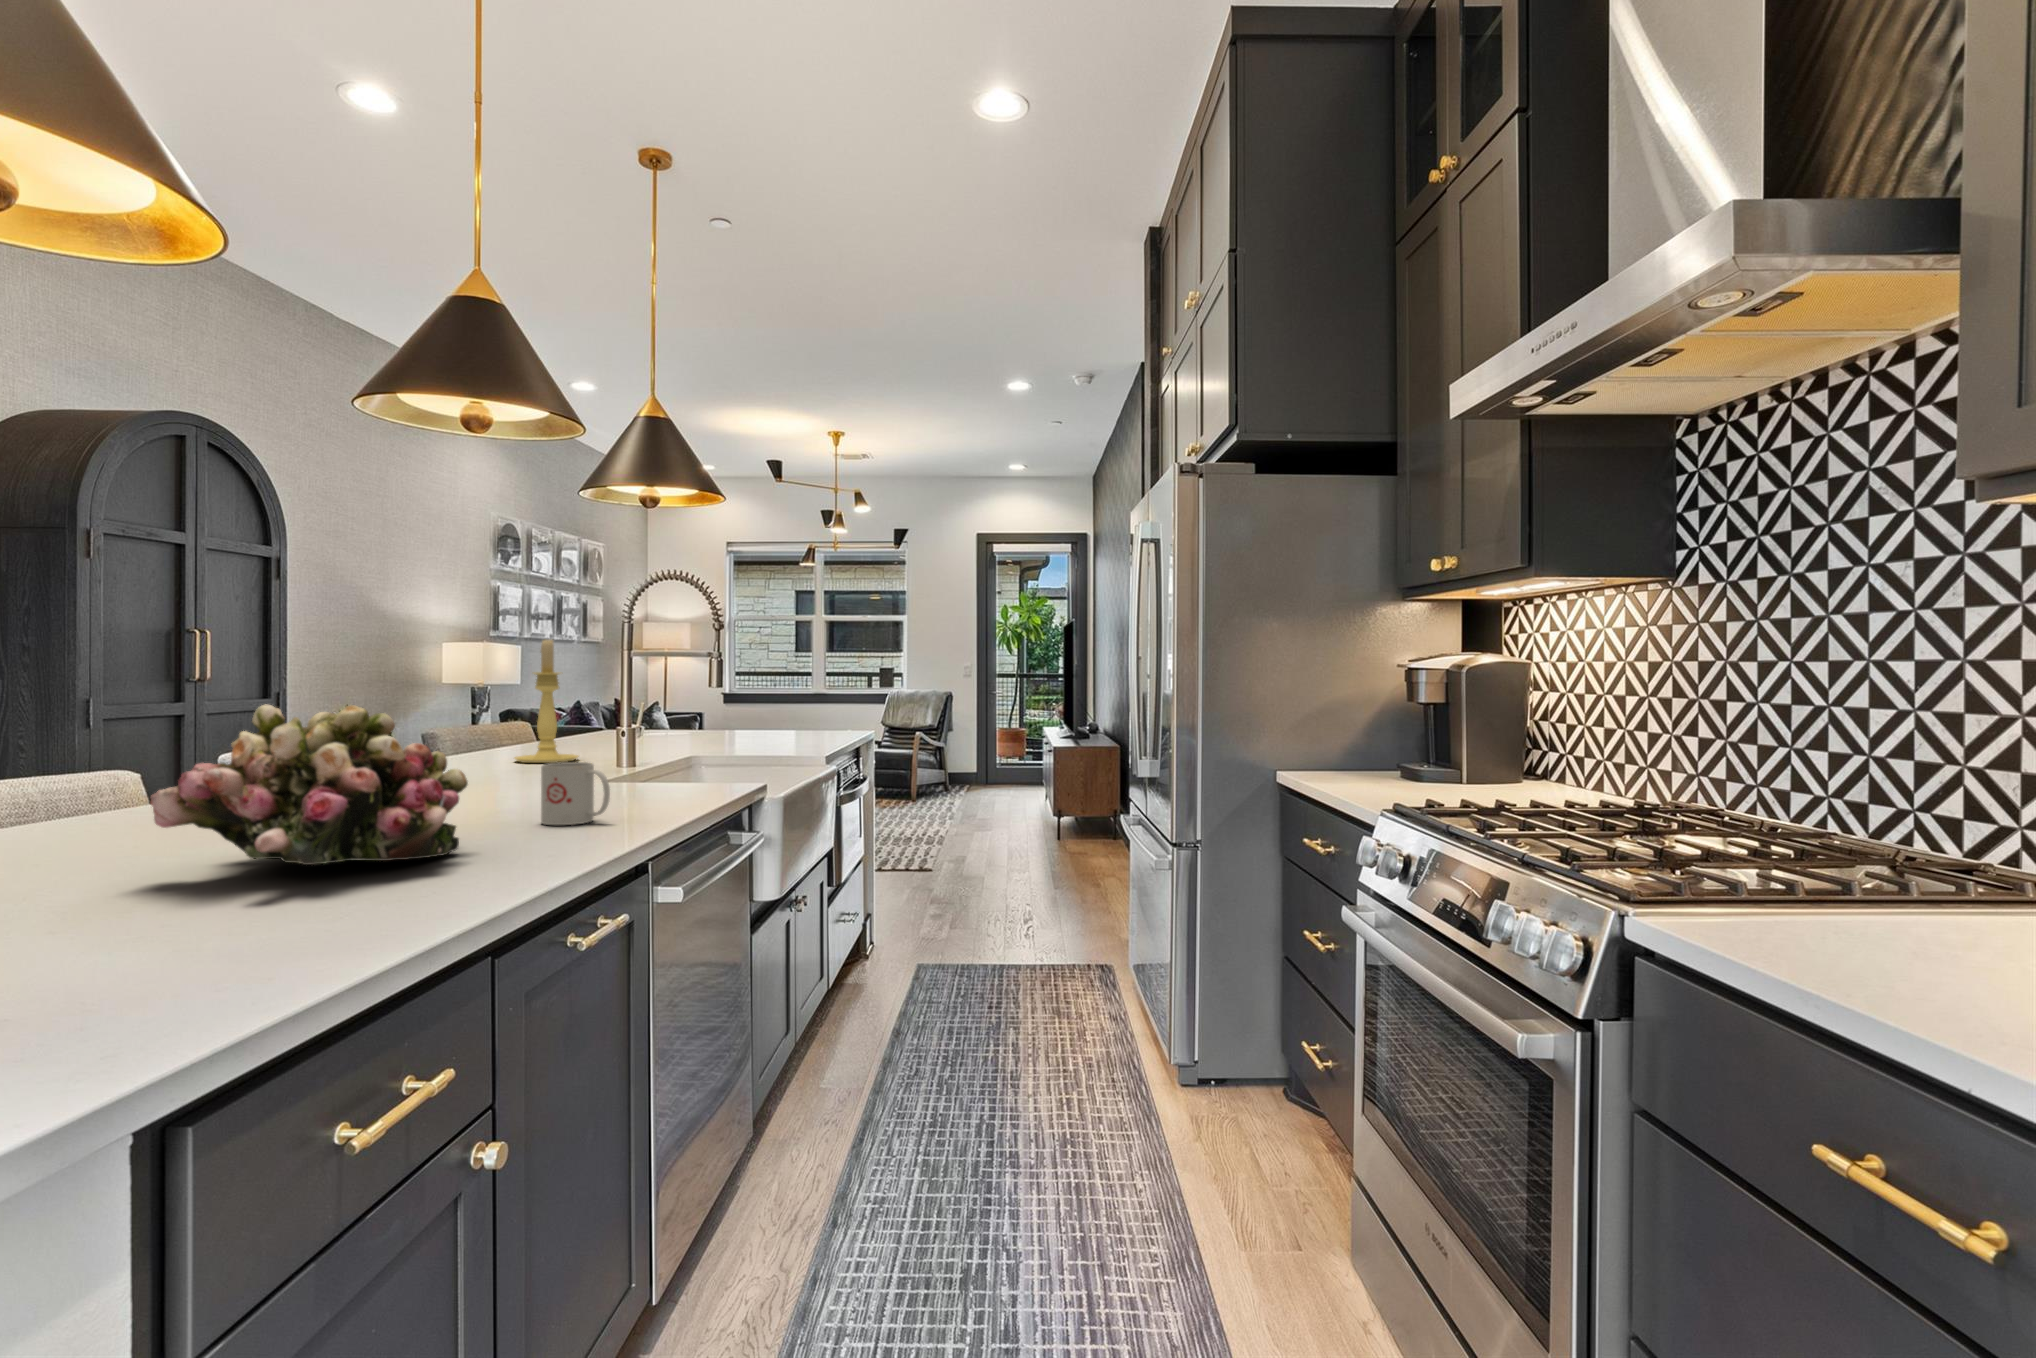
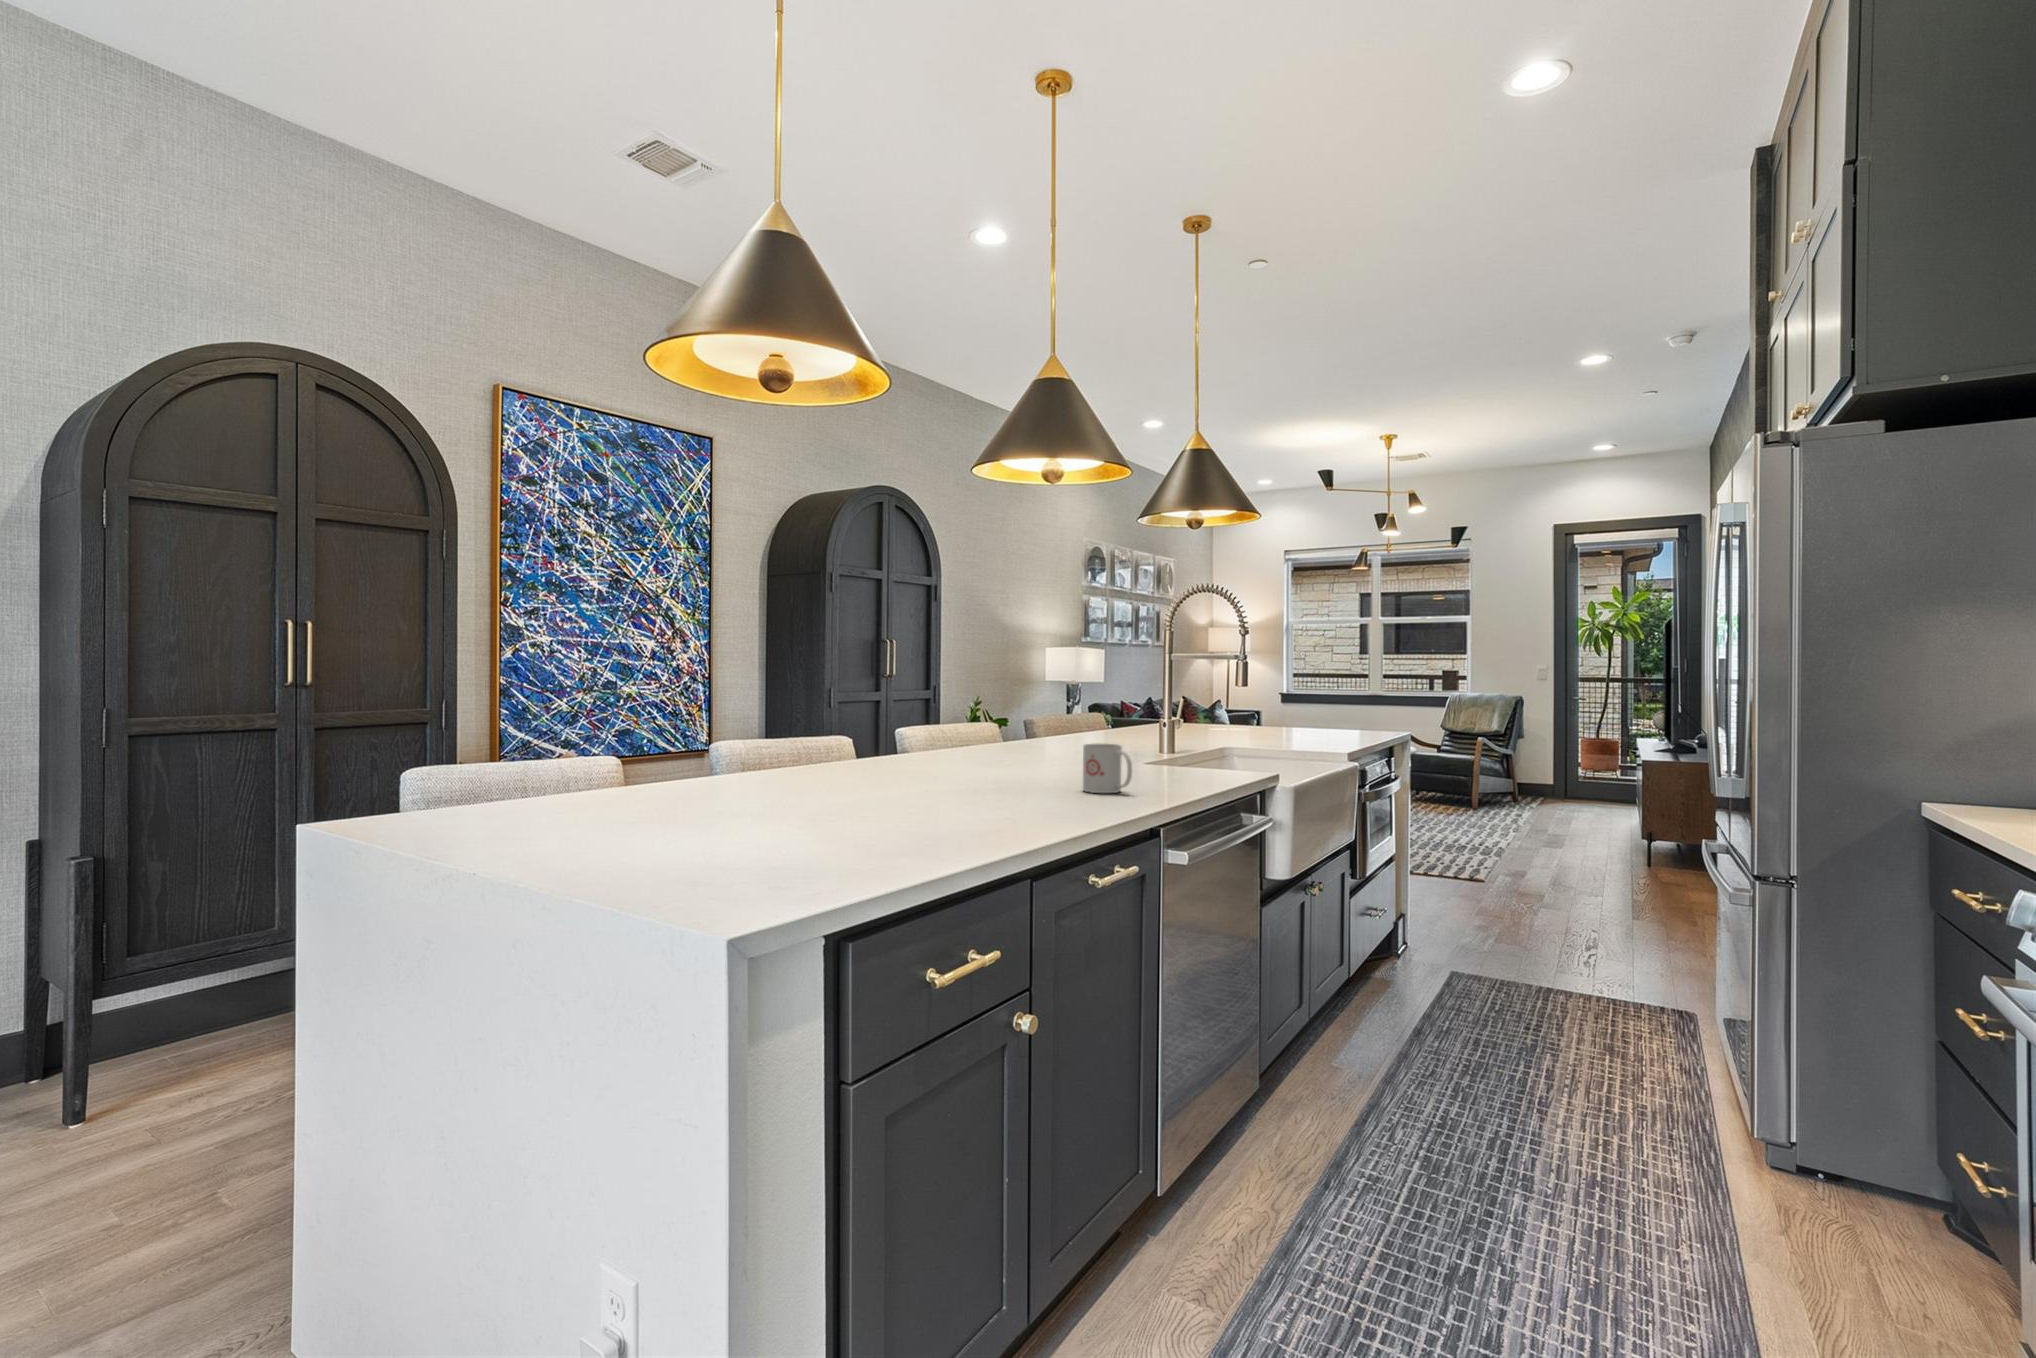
candle holder: present [515,639,578,763] -> none [1082,643,1131,746]
flower arrangement: present [150,704,468,865] -> none [847,692,1027,806]

